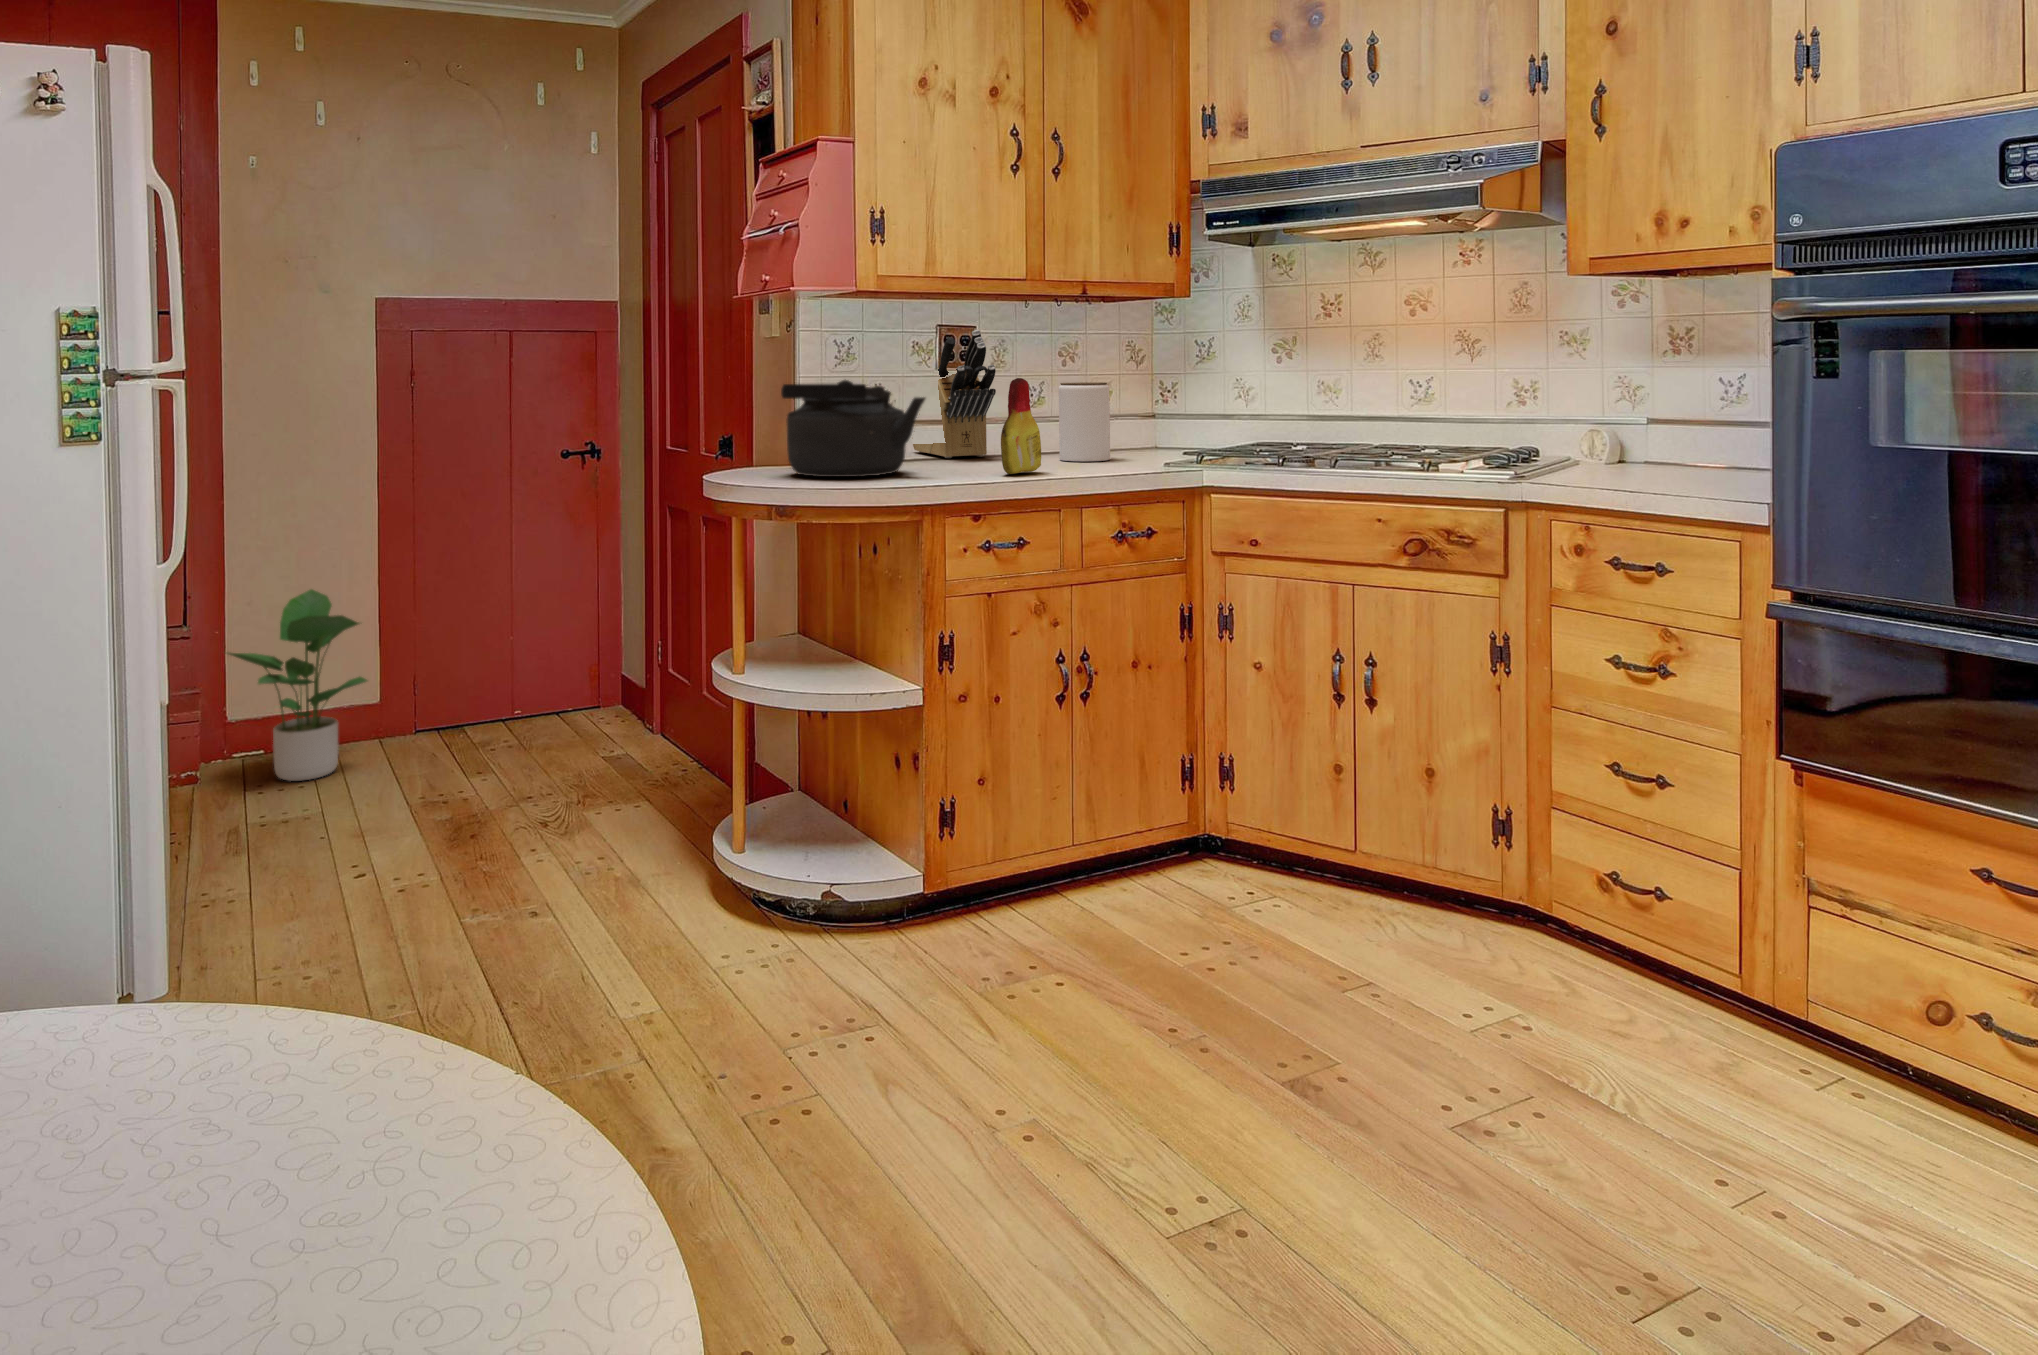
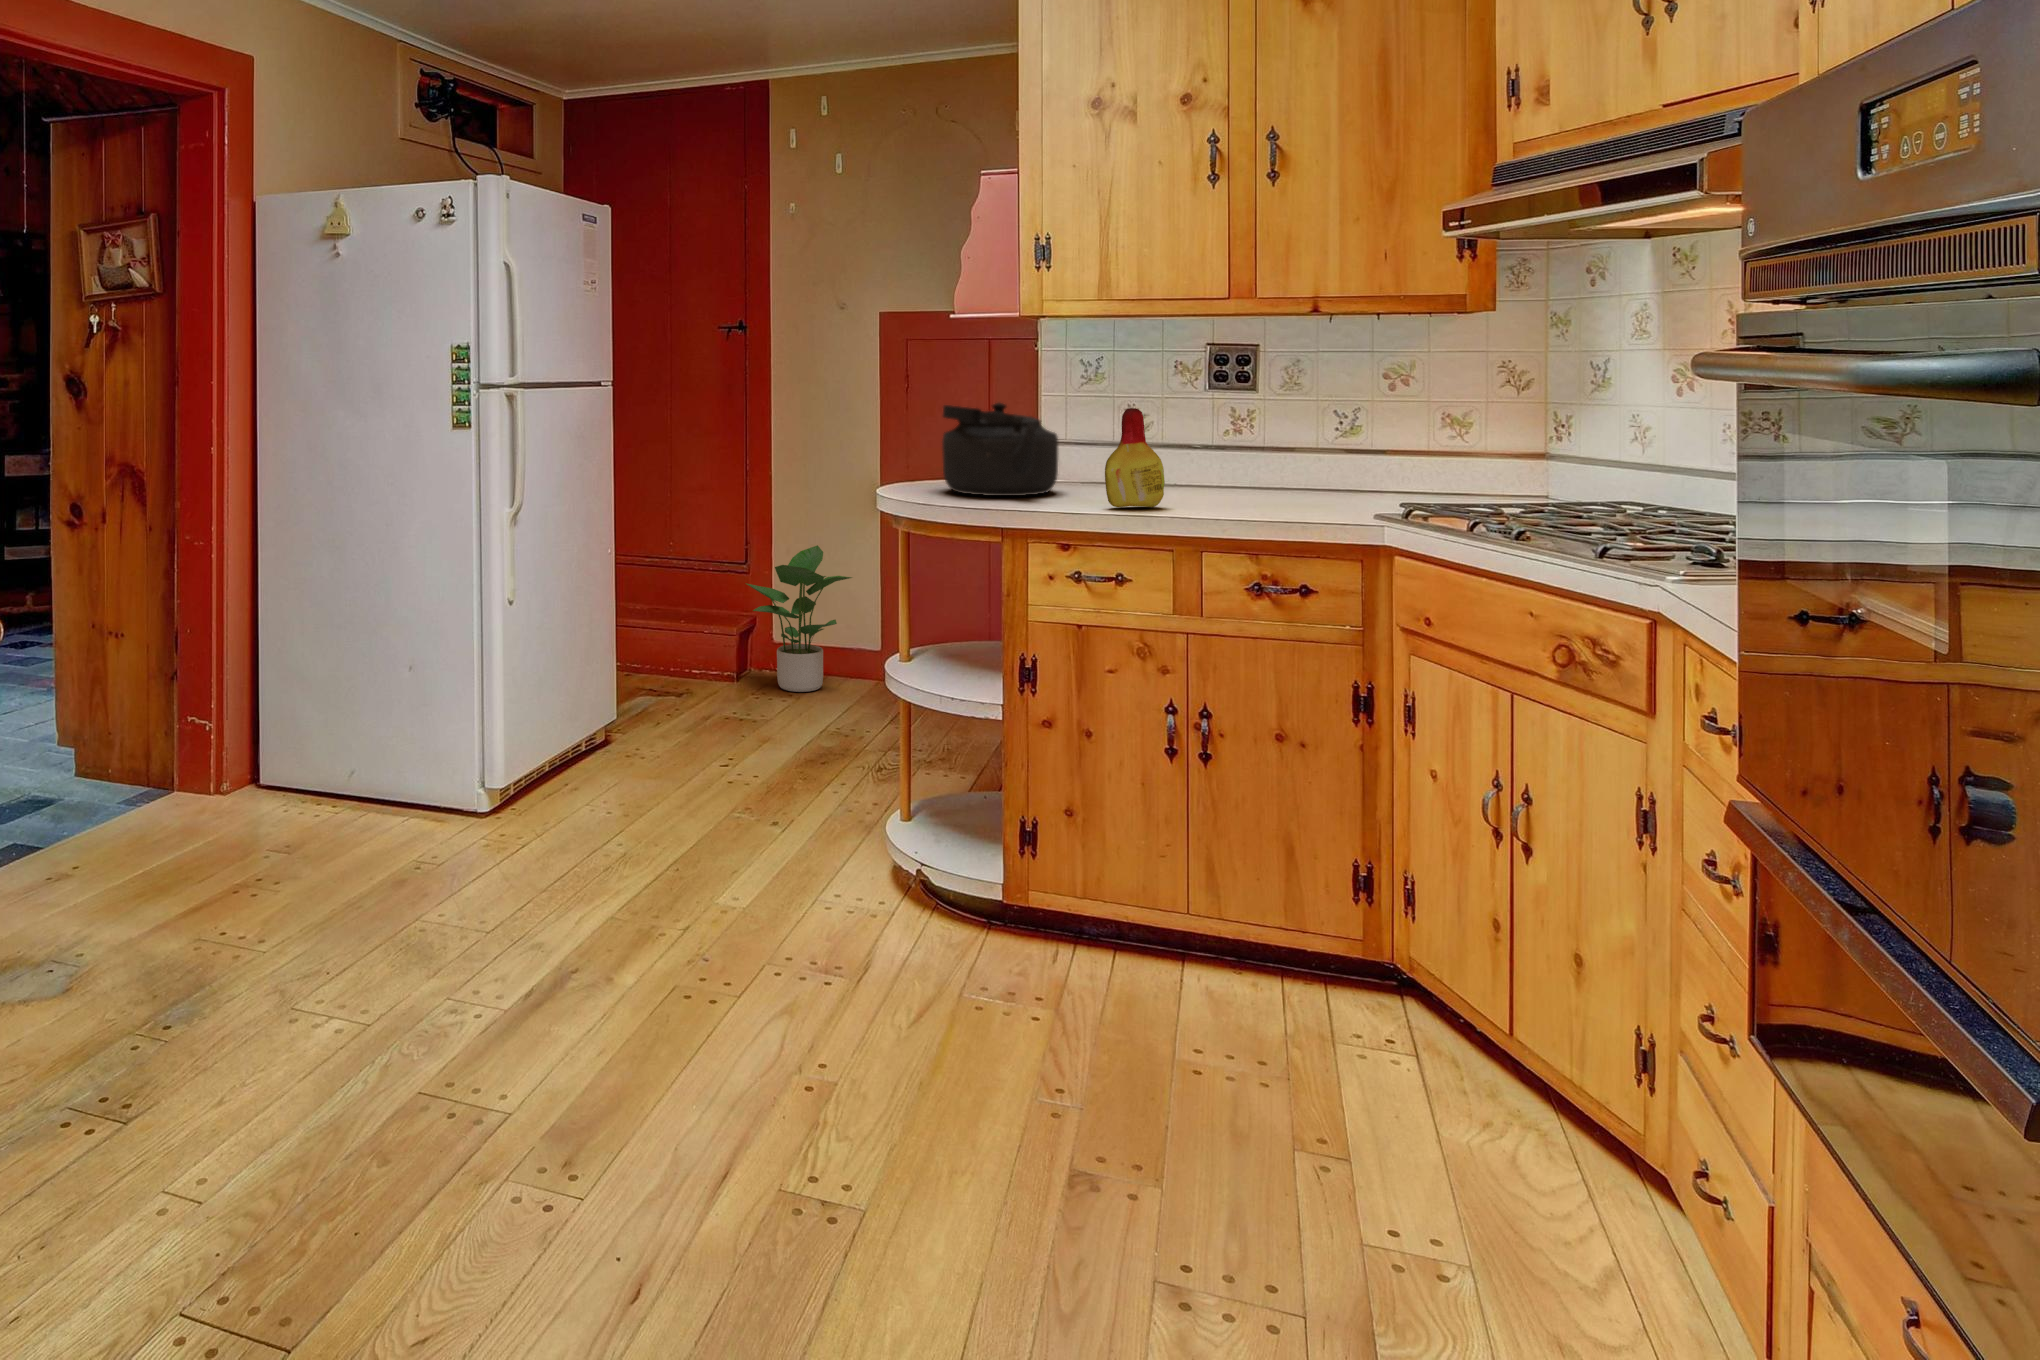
knife block: present [913,330,996,458] -> none [1168,351,1246,487]
jar: present [1059,382,1110,461] -> none [1270,412,1333,504]

